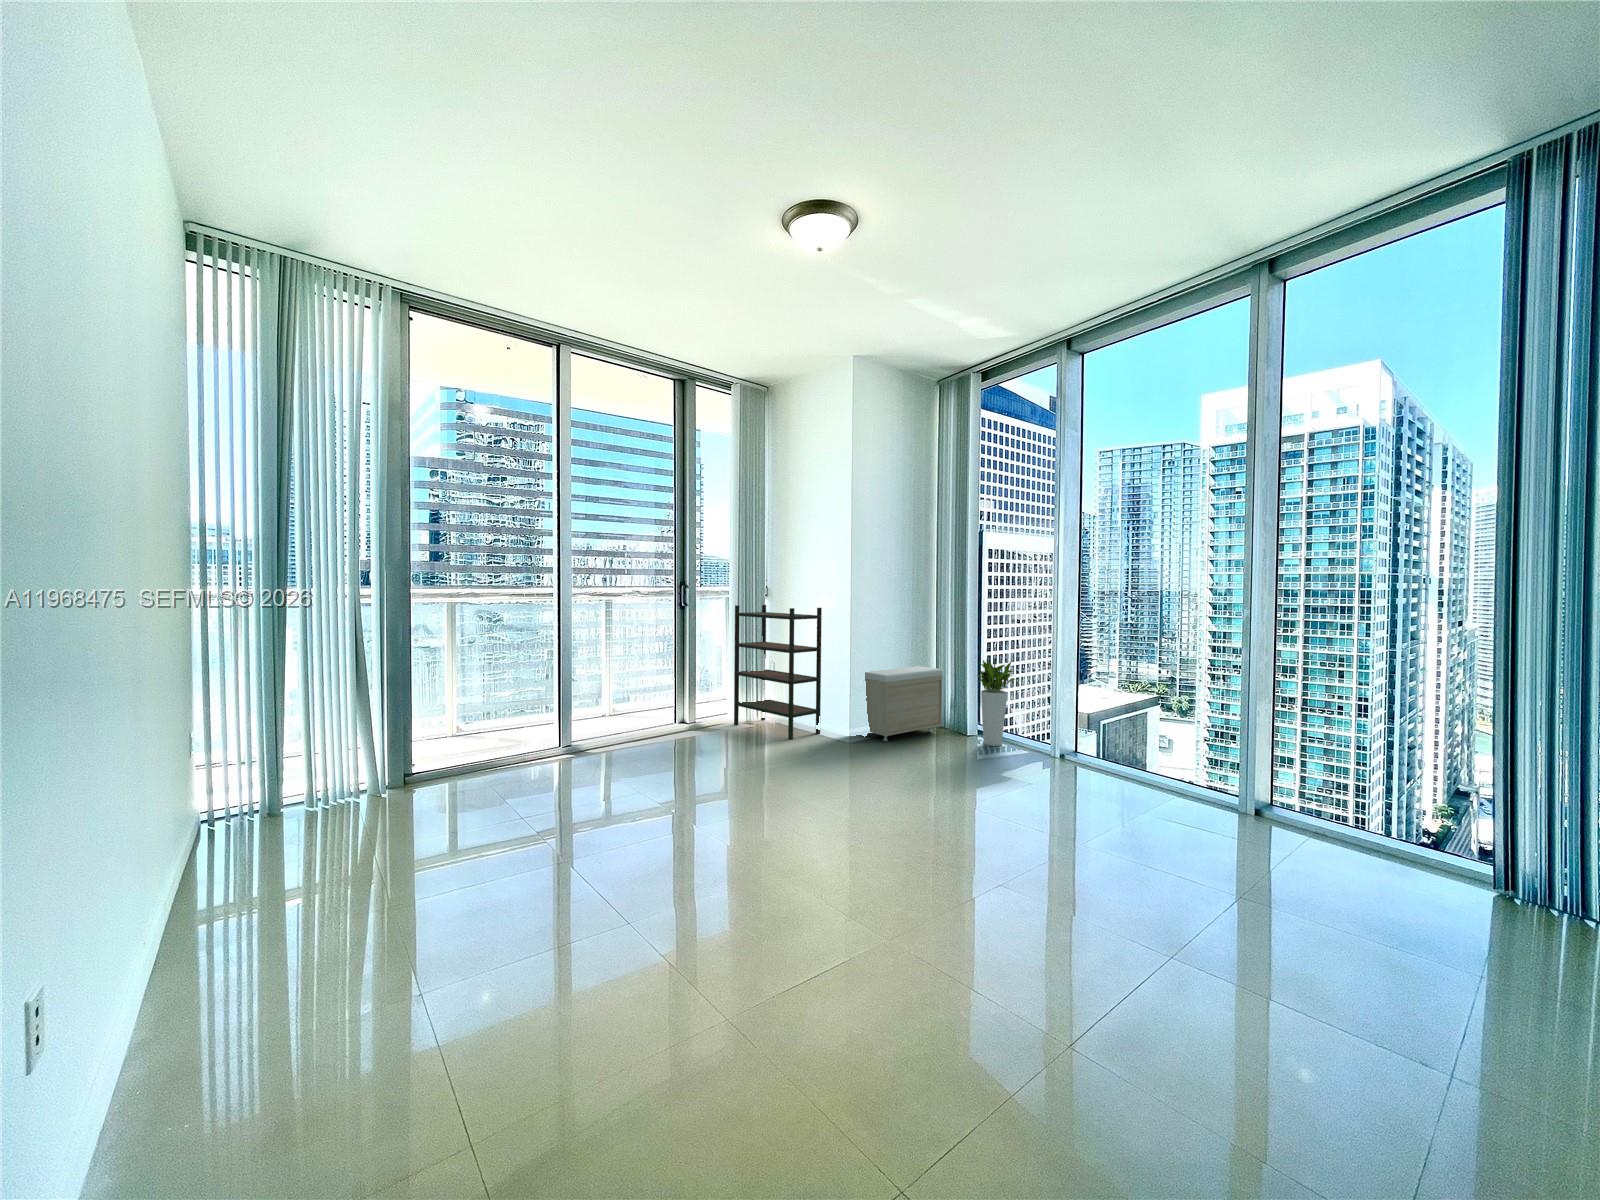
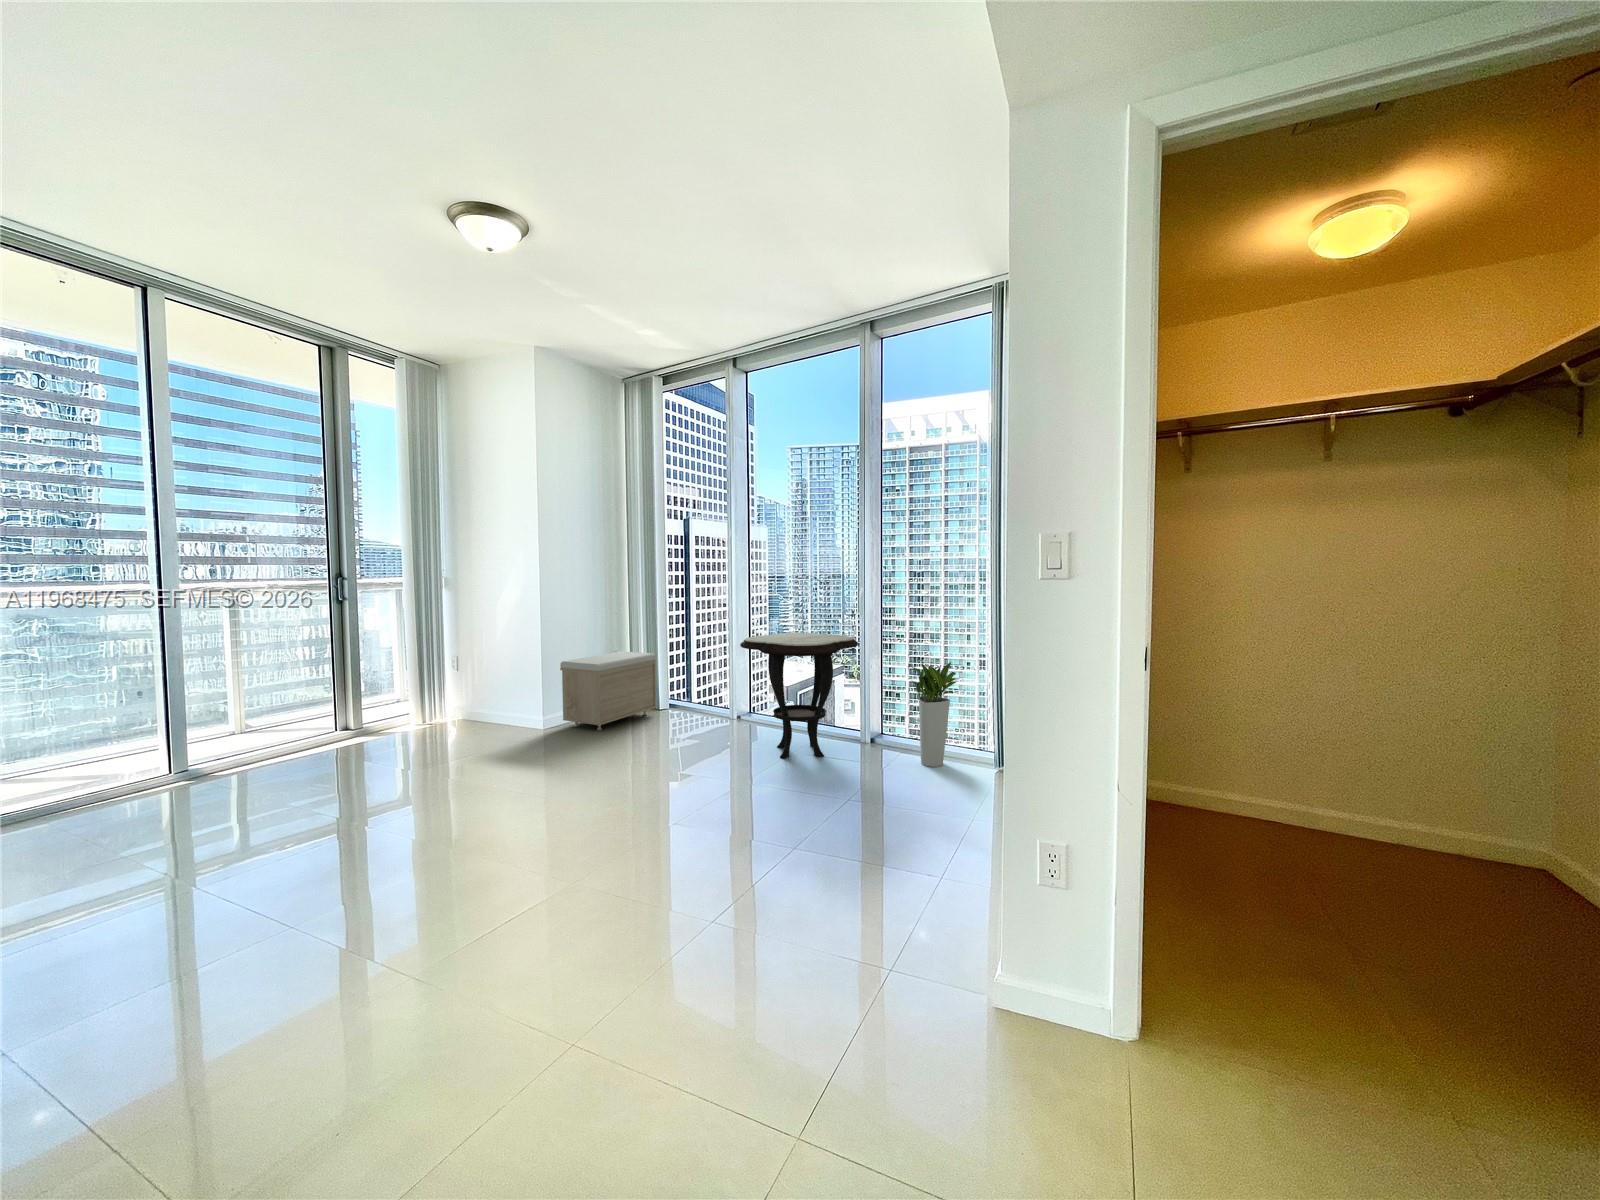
bookshelf: present [734,605,822,739] -> none [417,597,528,742]
side table: none [1034,656,1181,799] -> present [740,633,858,758]
planter: present [977,661,1015,746] -> present [912,662,959,767]

